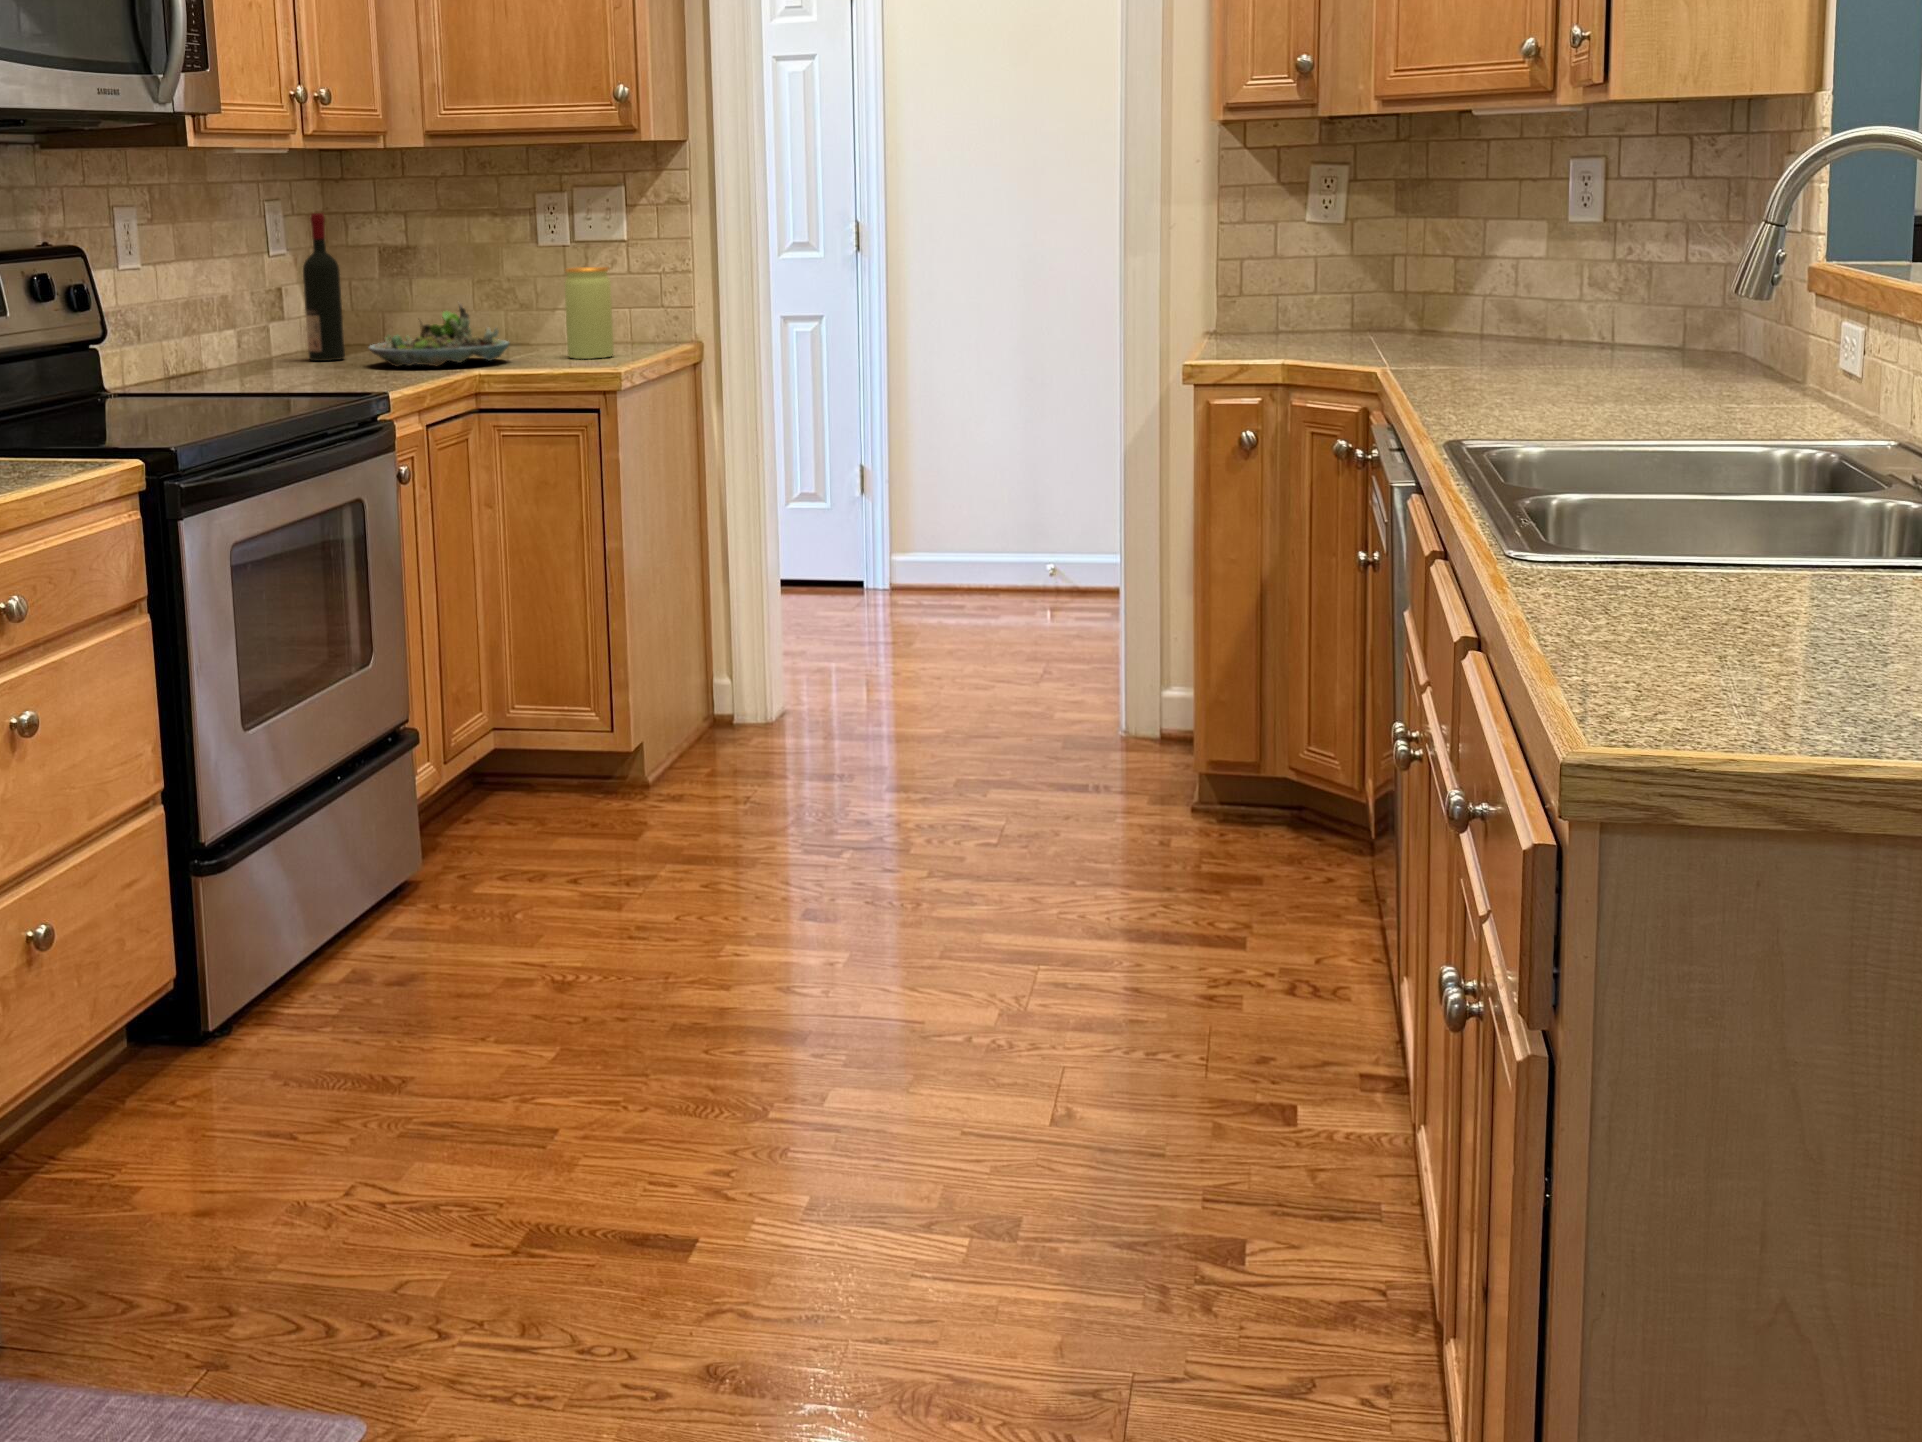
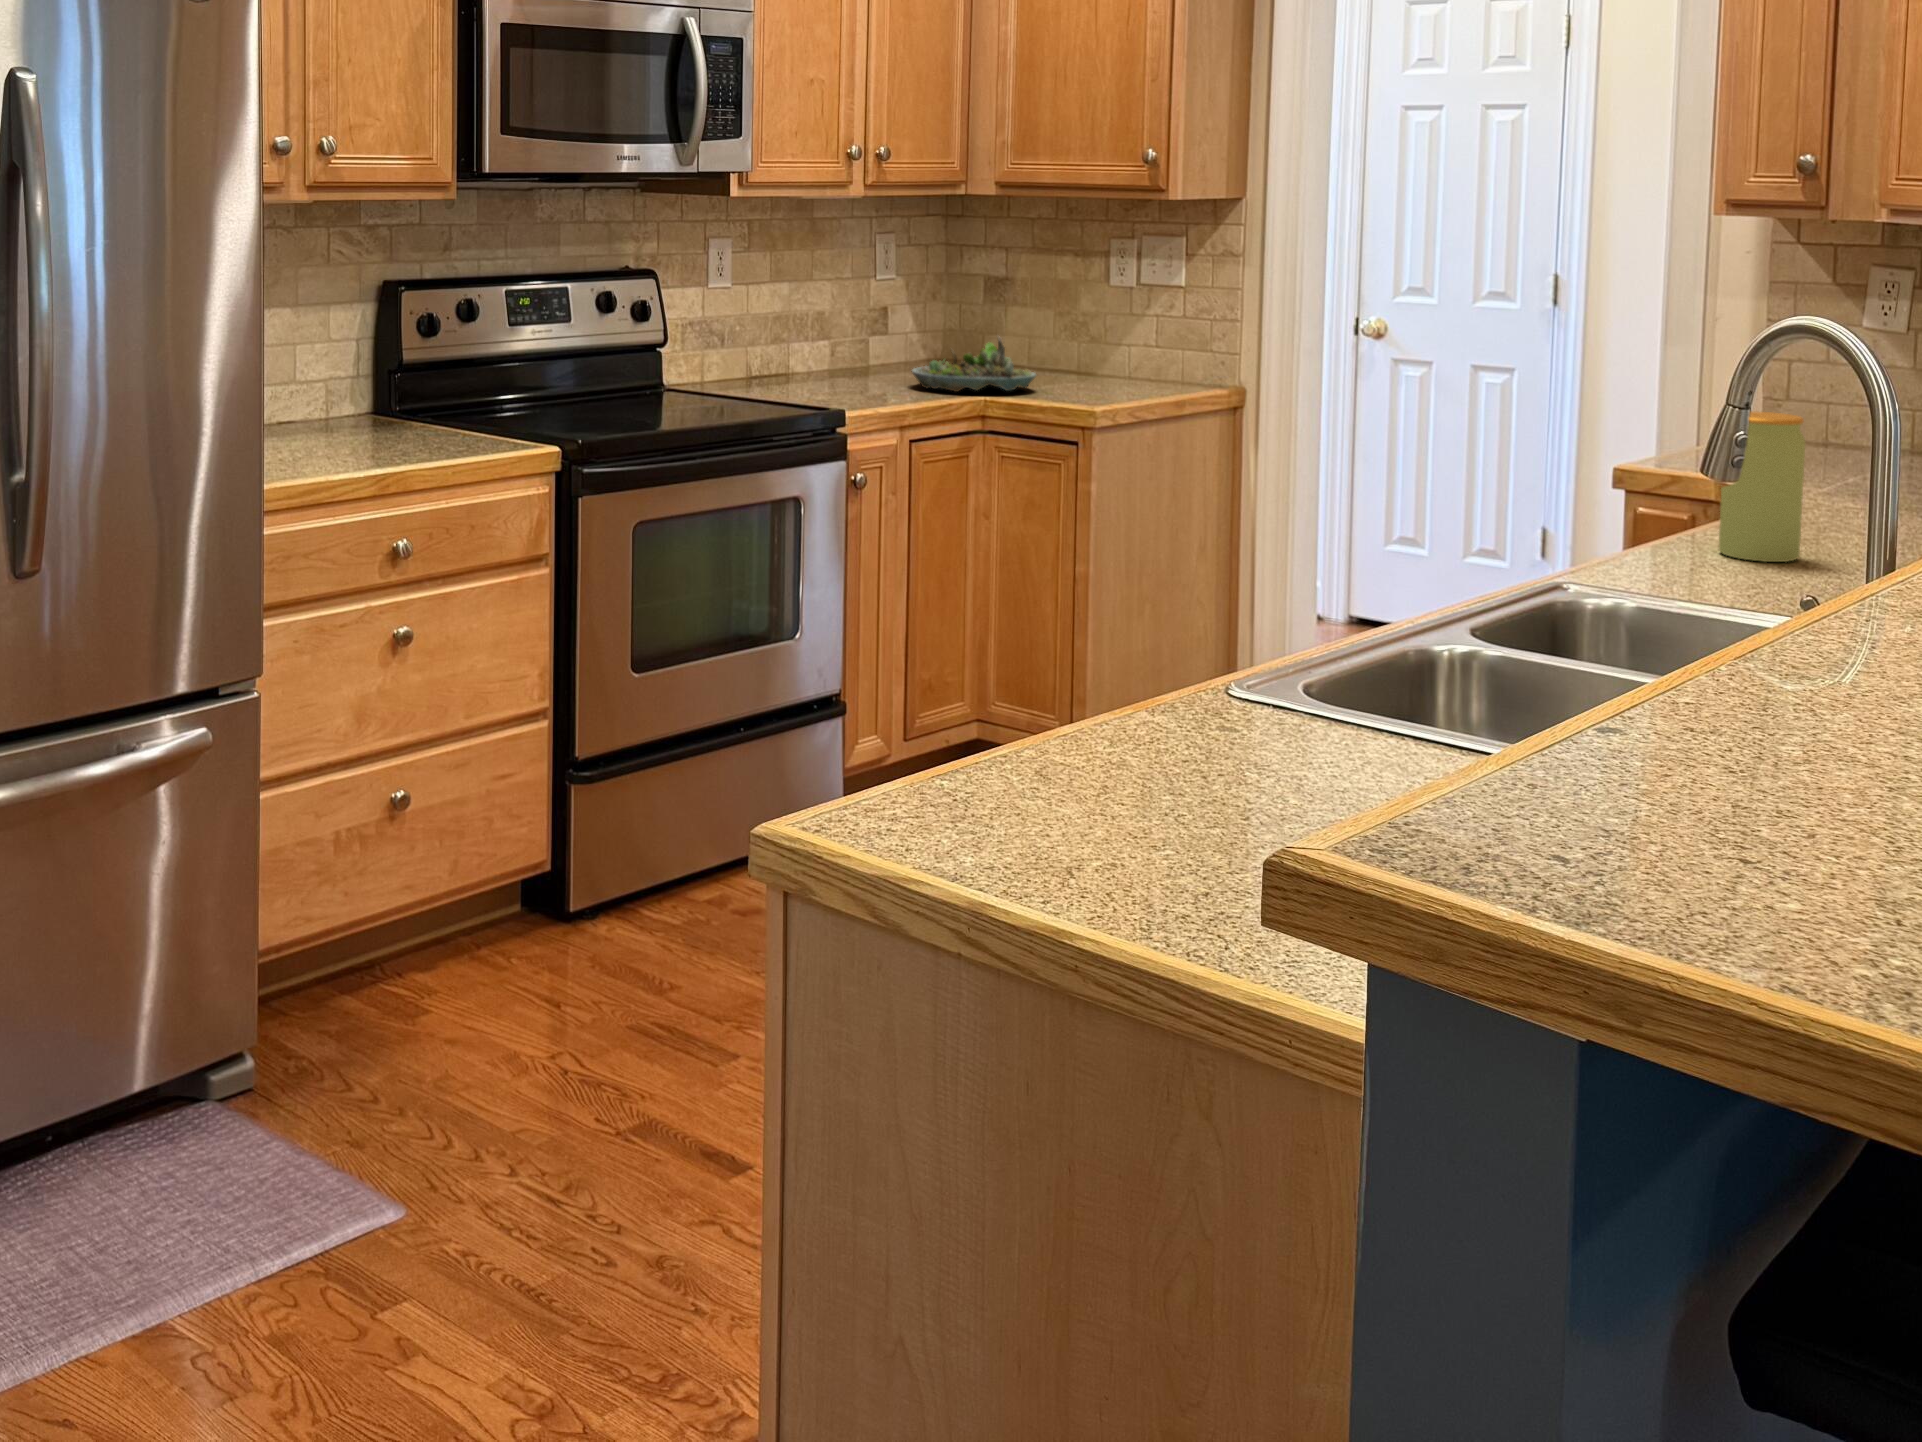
wine bottle: present [303,213,345,361] -> none [885,248,917,376]
jar: present [565,267,614,359] -> present [1719,412,1805,562]

